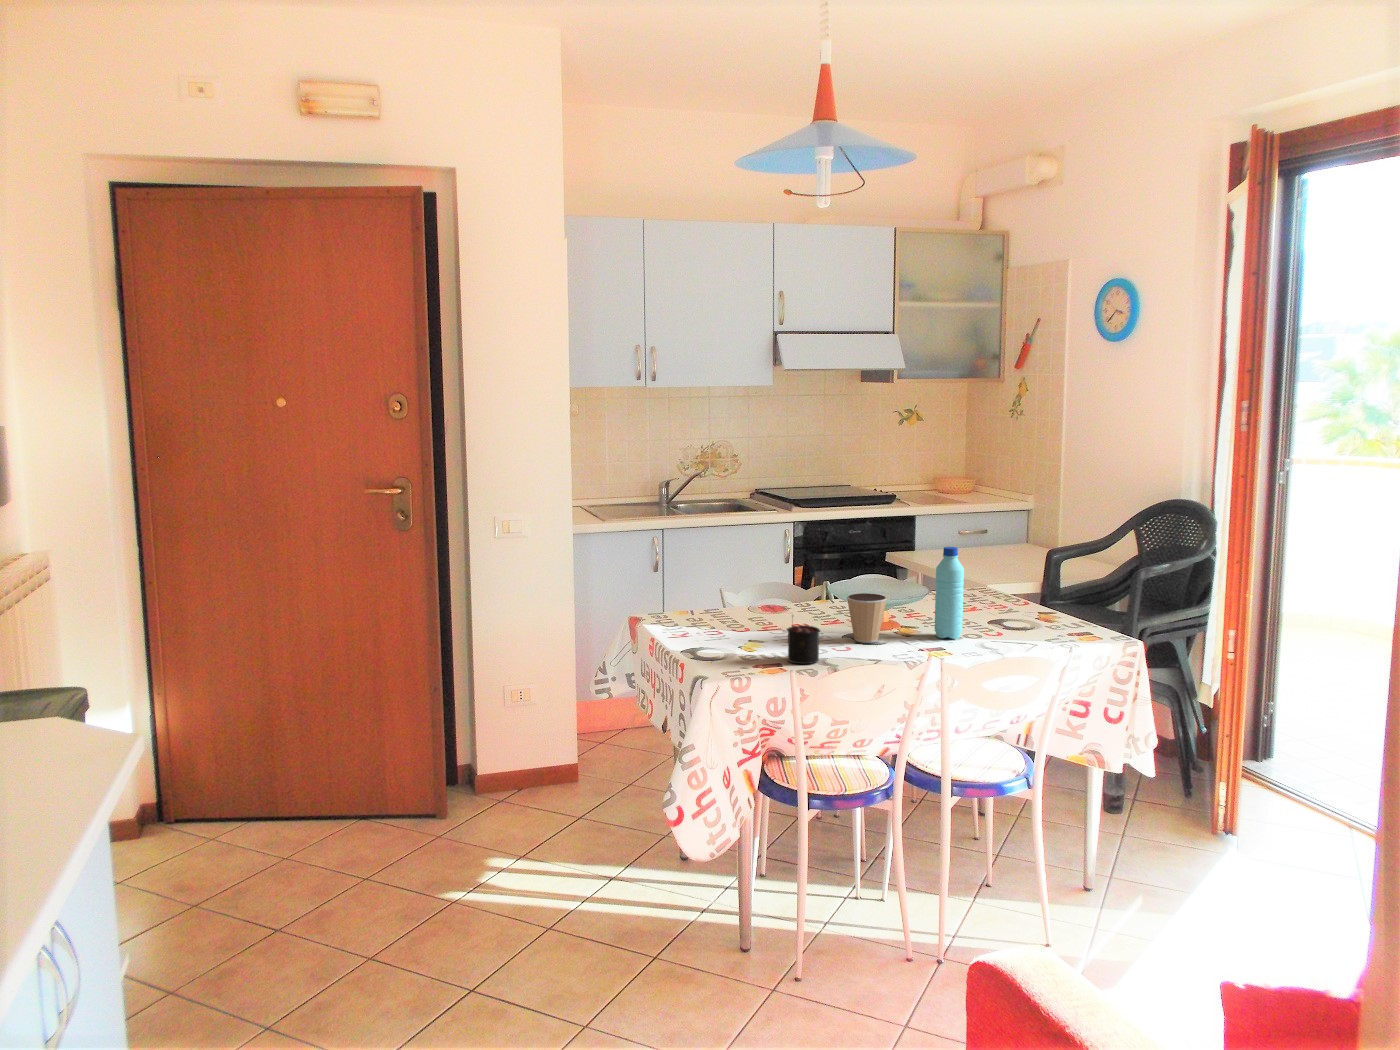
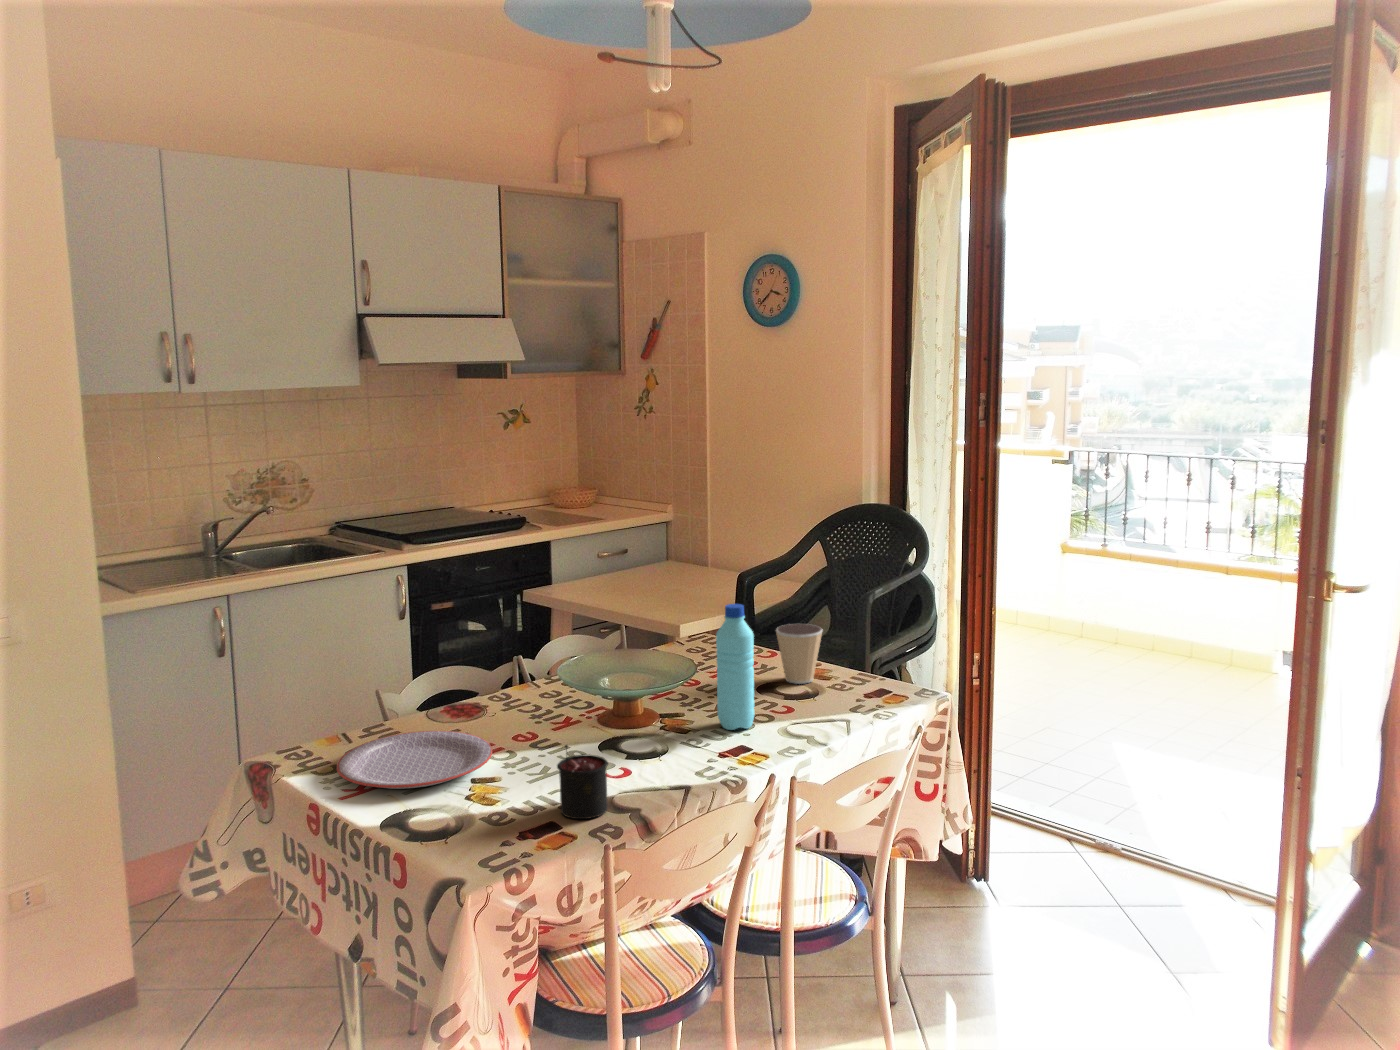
coffee cup: present [847,593,887,643] -> present [776,624,822,684]
plate: none [672,611,770,638] -> present [337,731,492,789]

